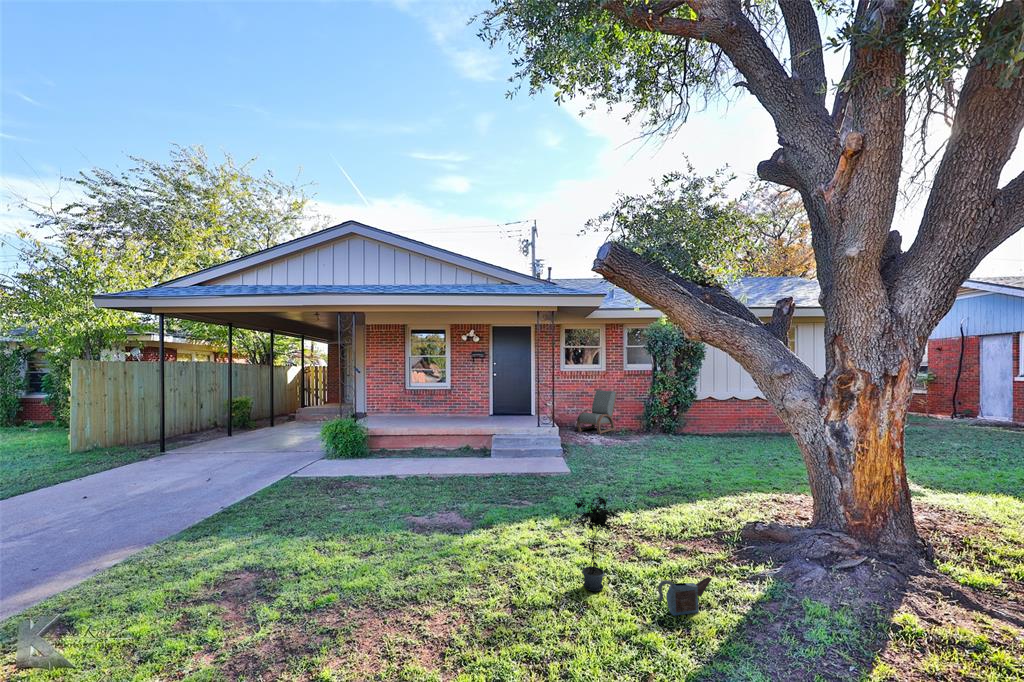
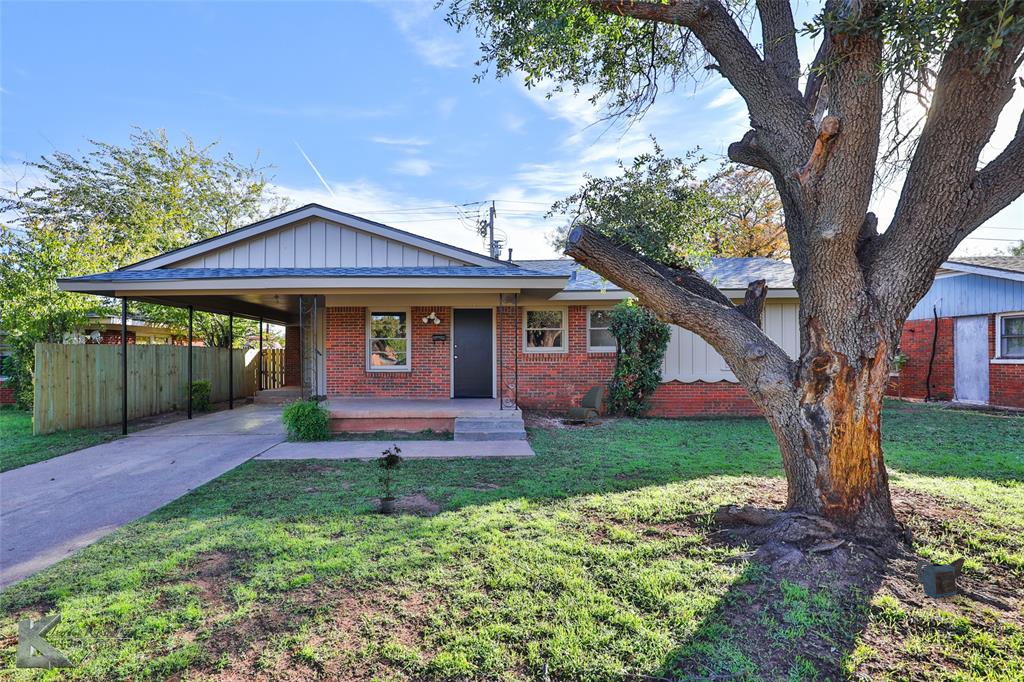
potted plant: present [575,493,622,591] -> present [377,444,403,513]
watering can: present [658,577,711,616] -> present [916,558,965,598]

